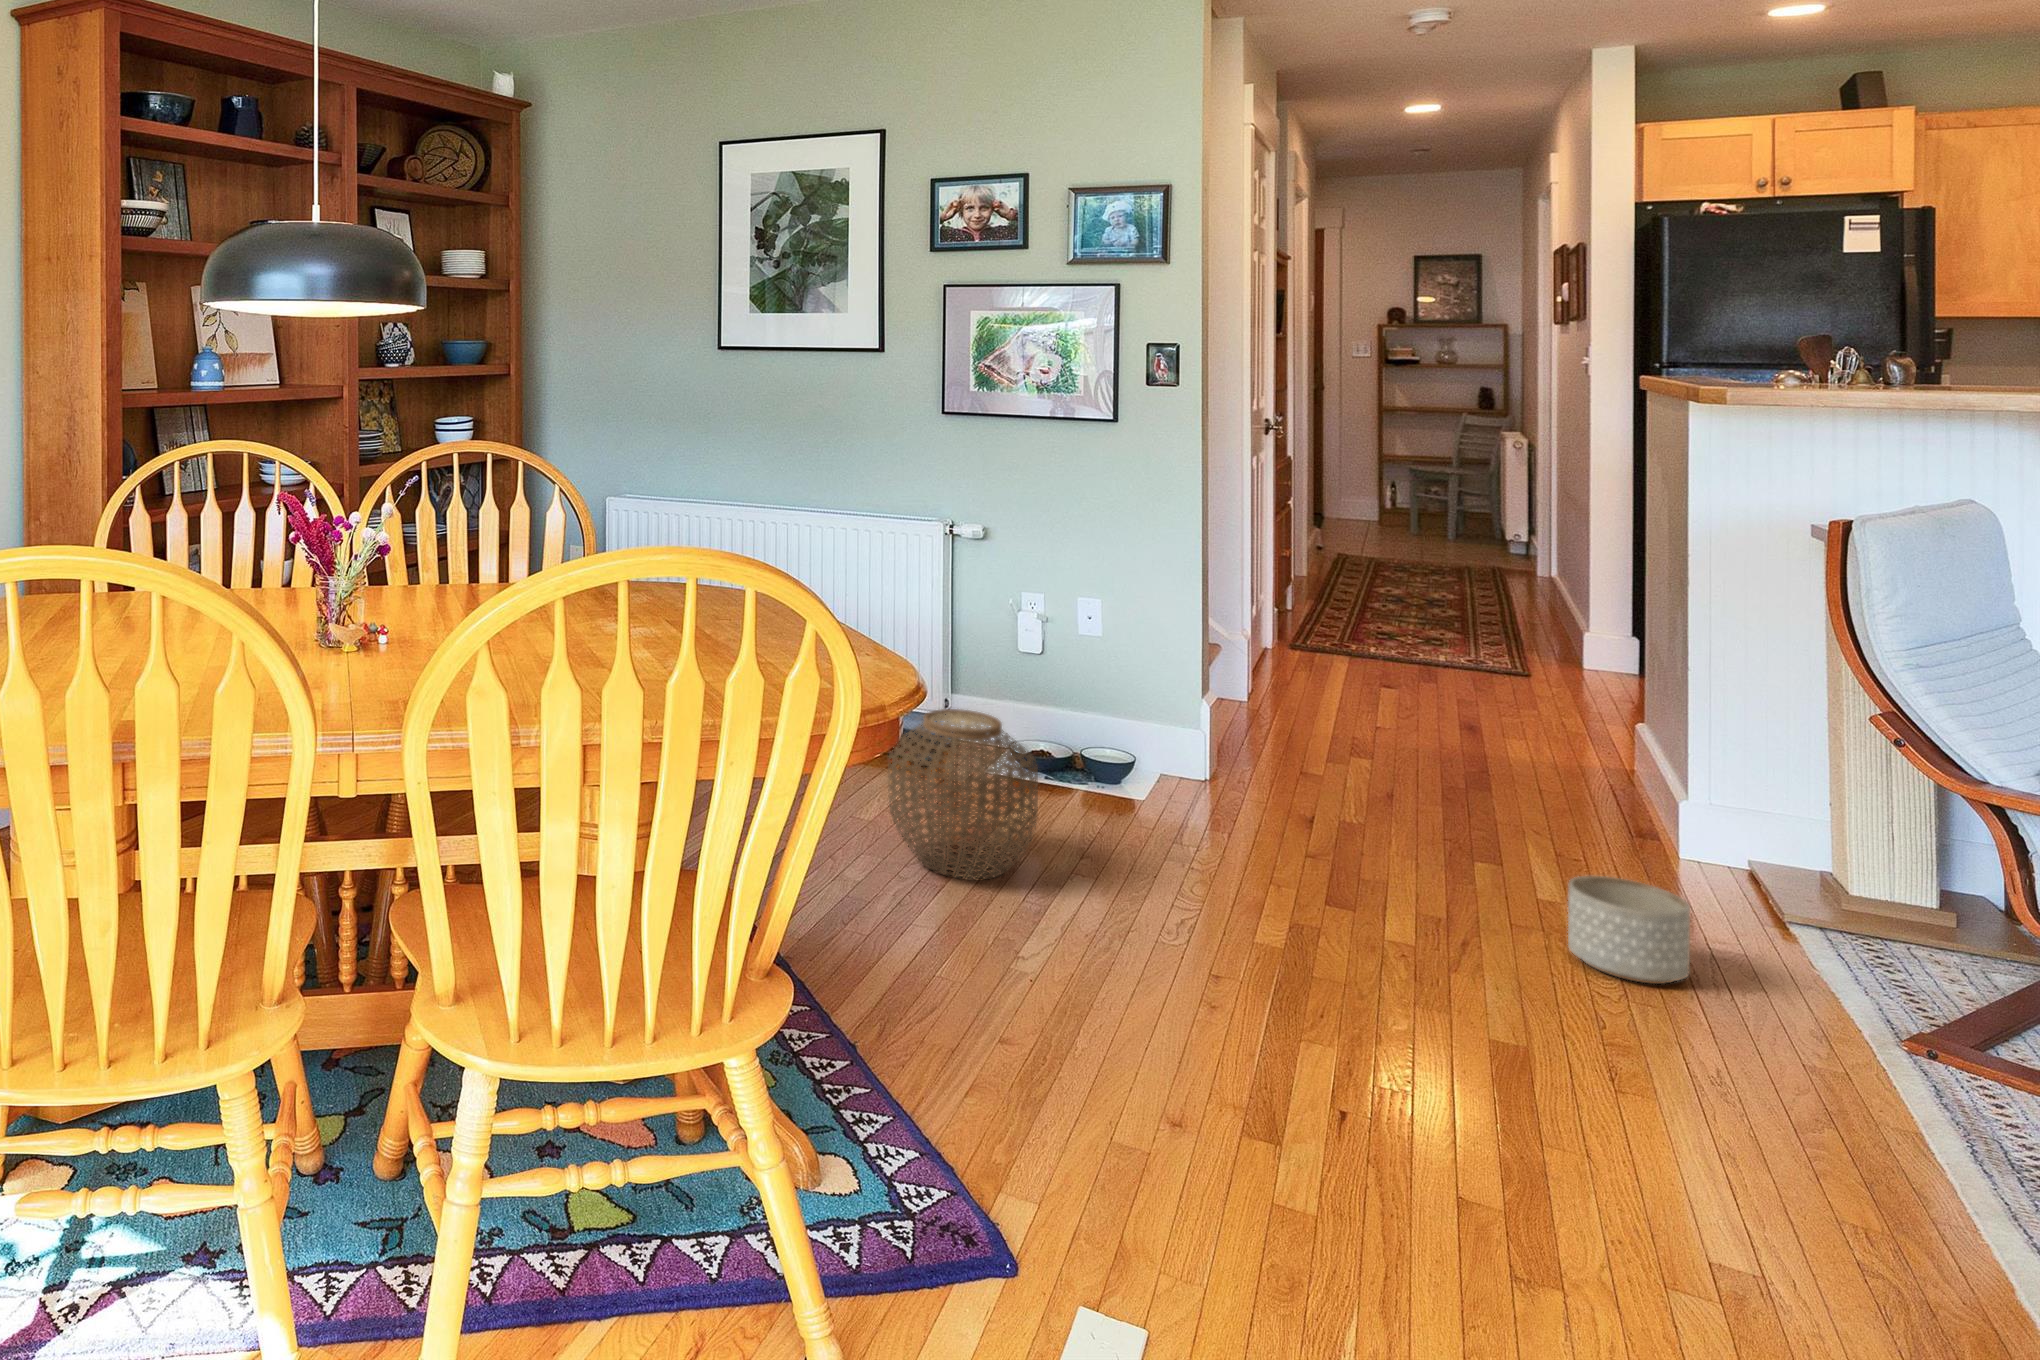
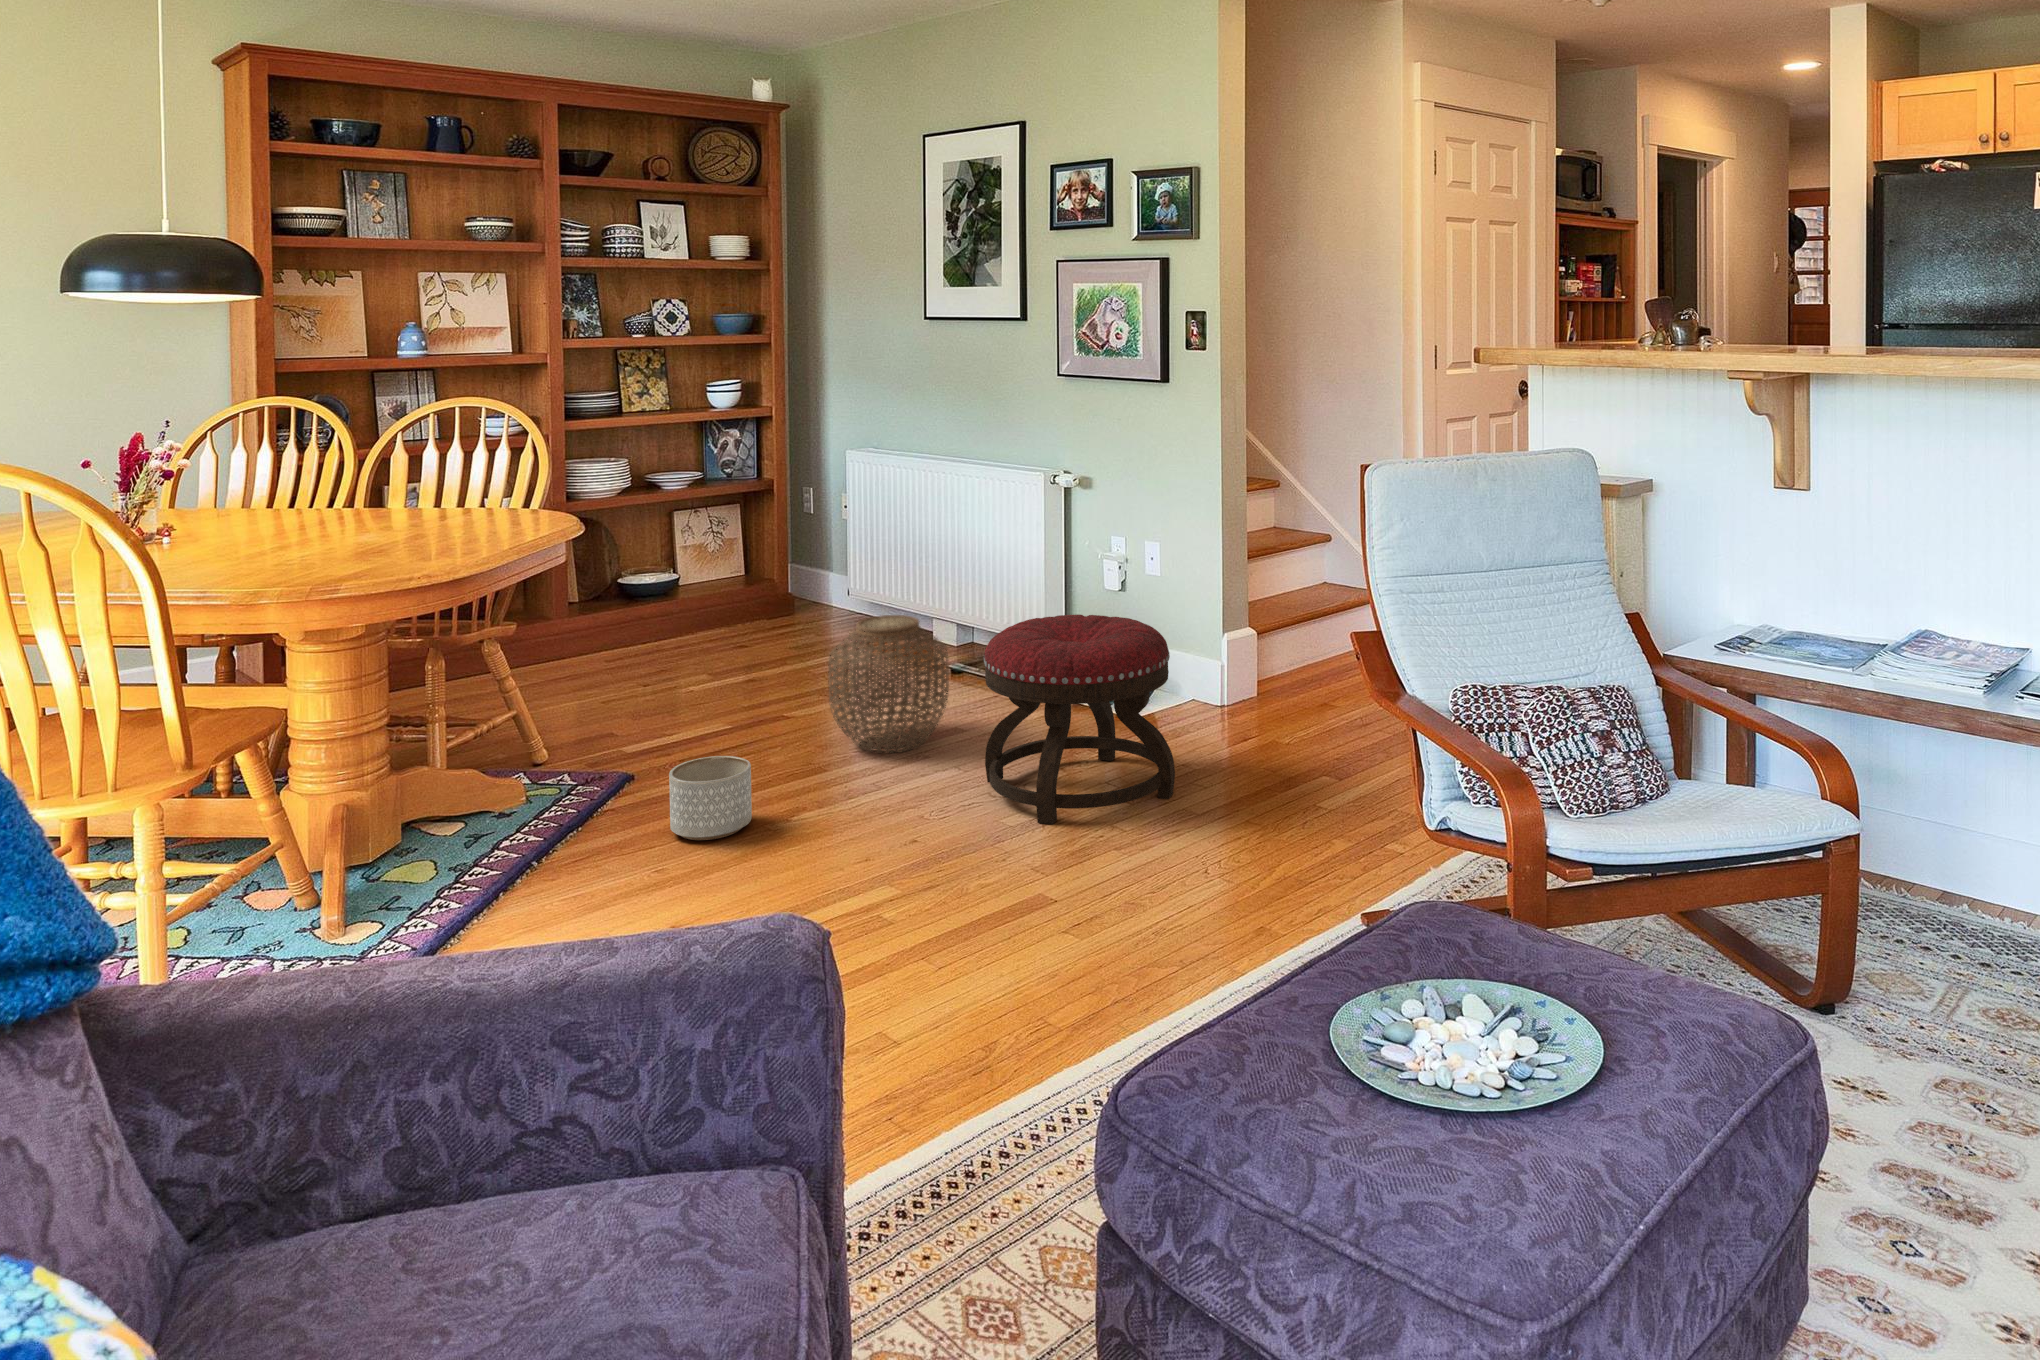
ottoman: none [1171,710,1432,974] -> present [984,615,1175,824]
planter: present [1568,876,1690,984] -> present [669,756,752,840]

